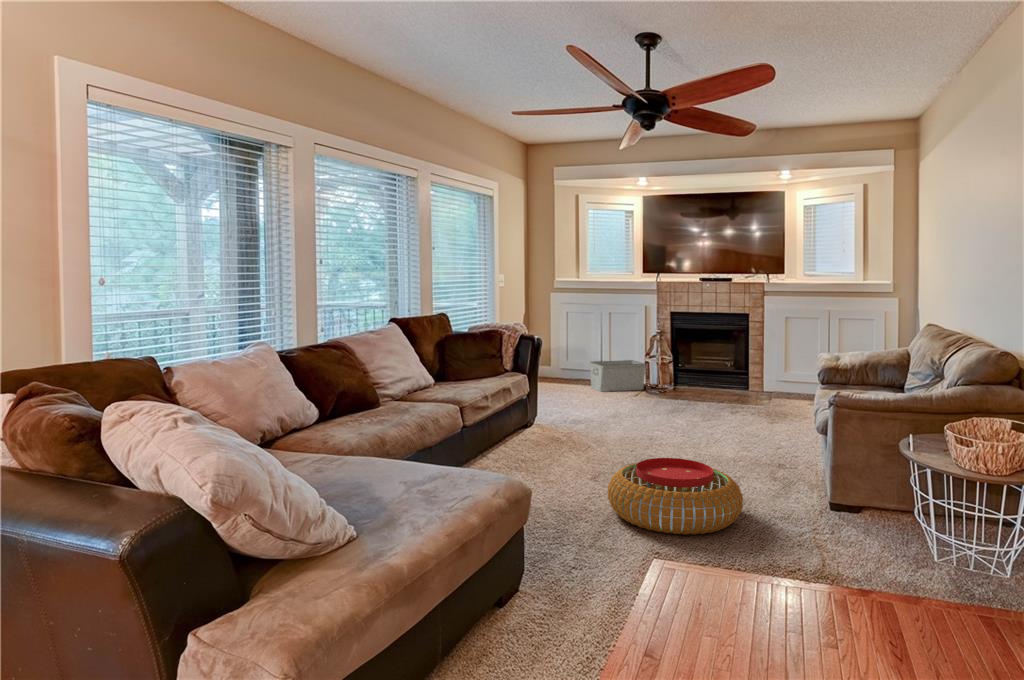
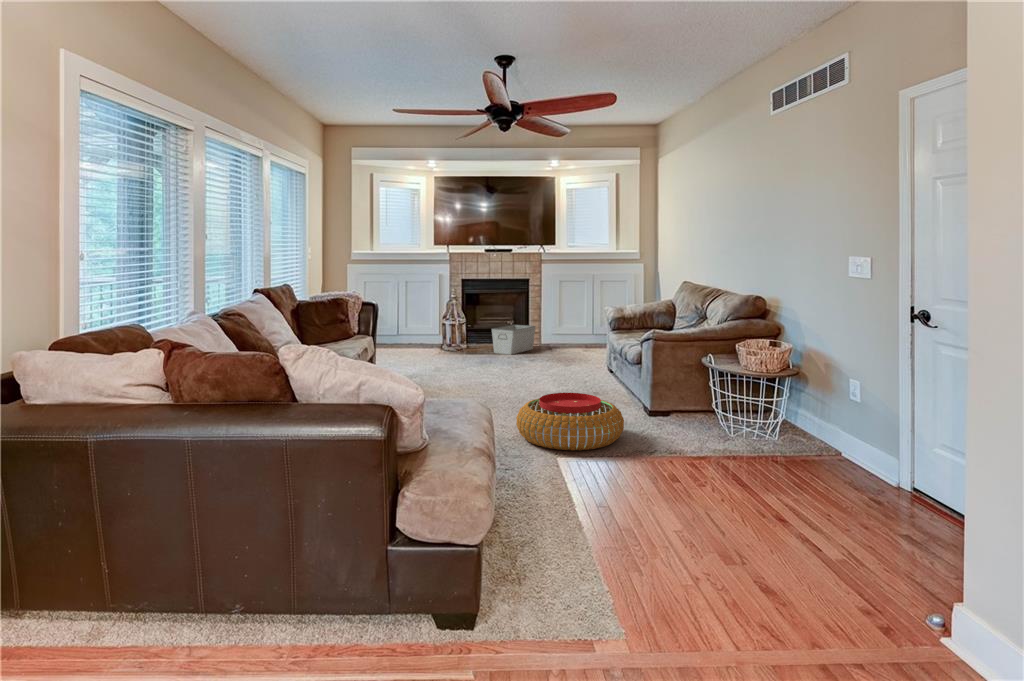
storage bin: present [590,360,645,392] -> present [492,325,535,354]

